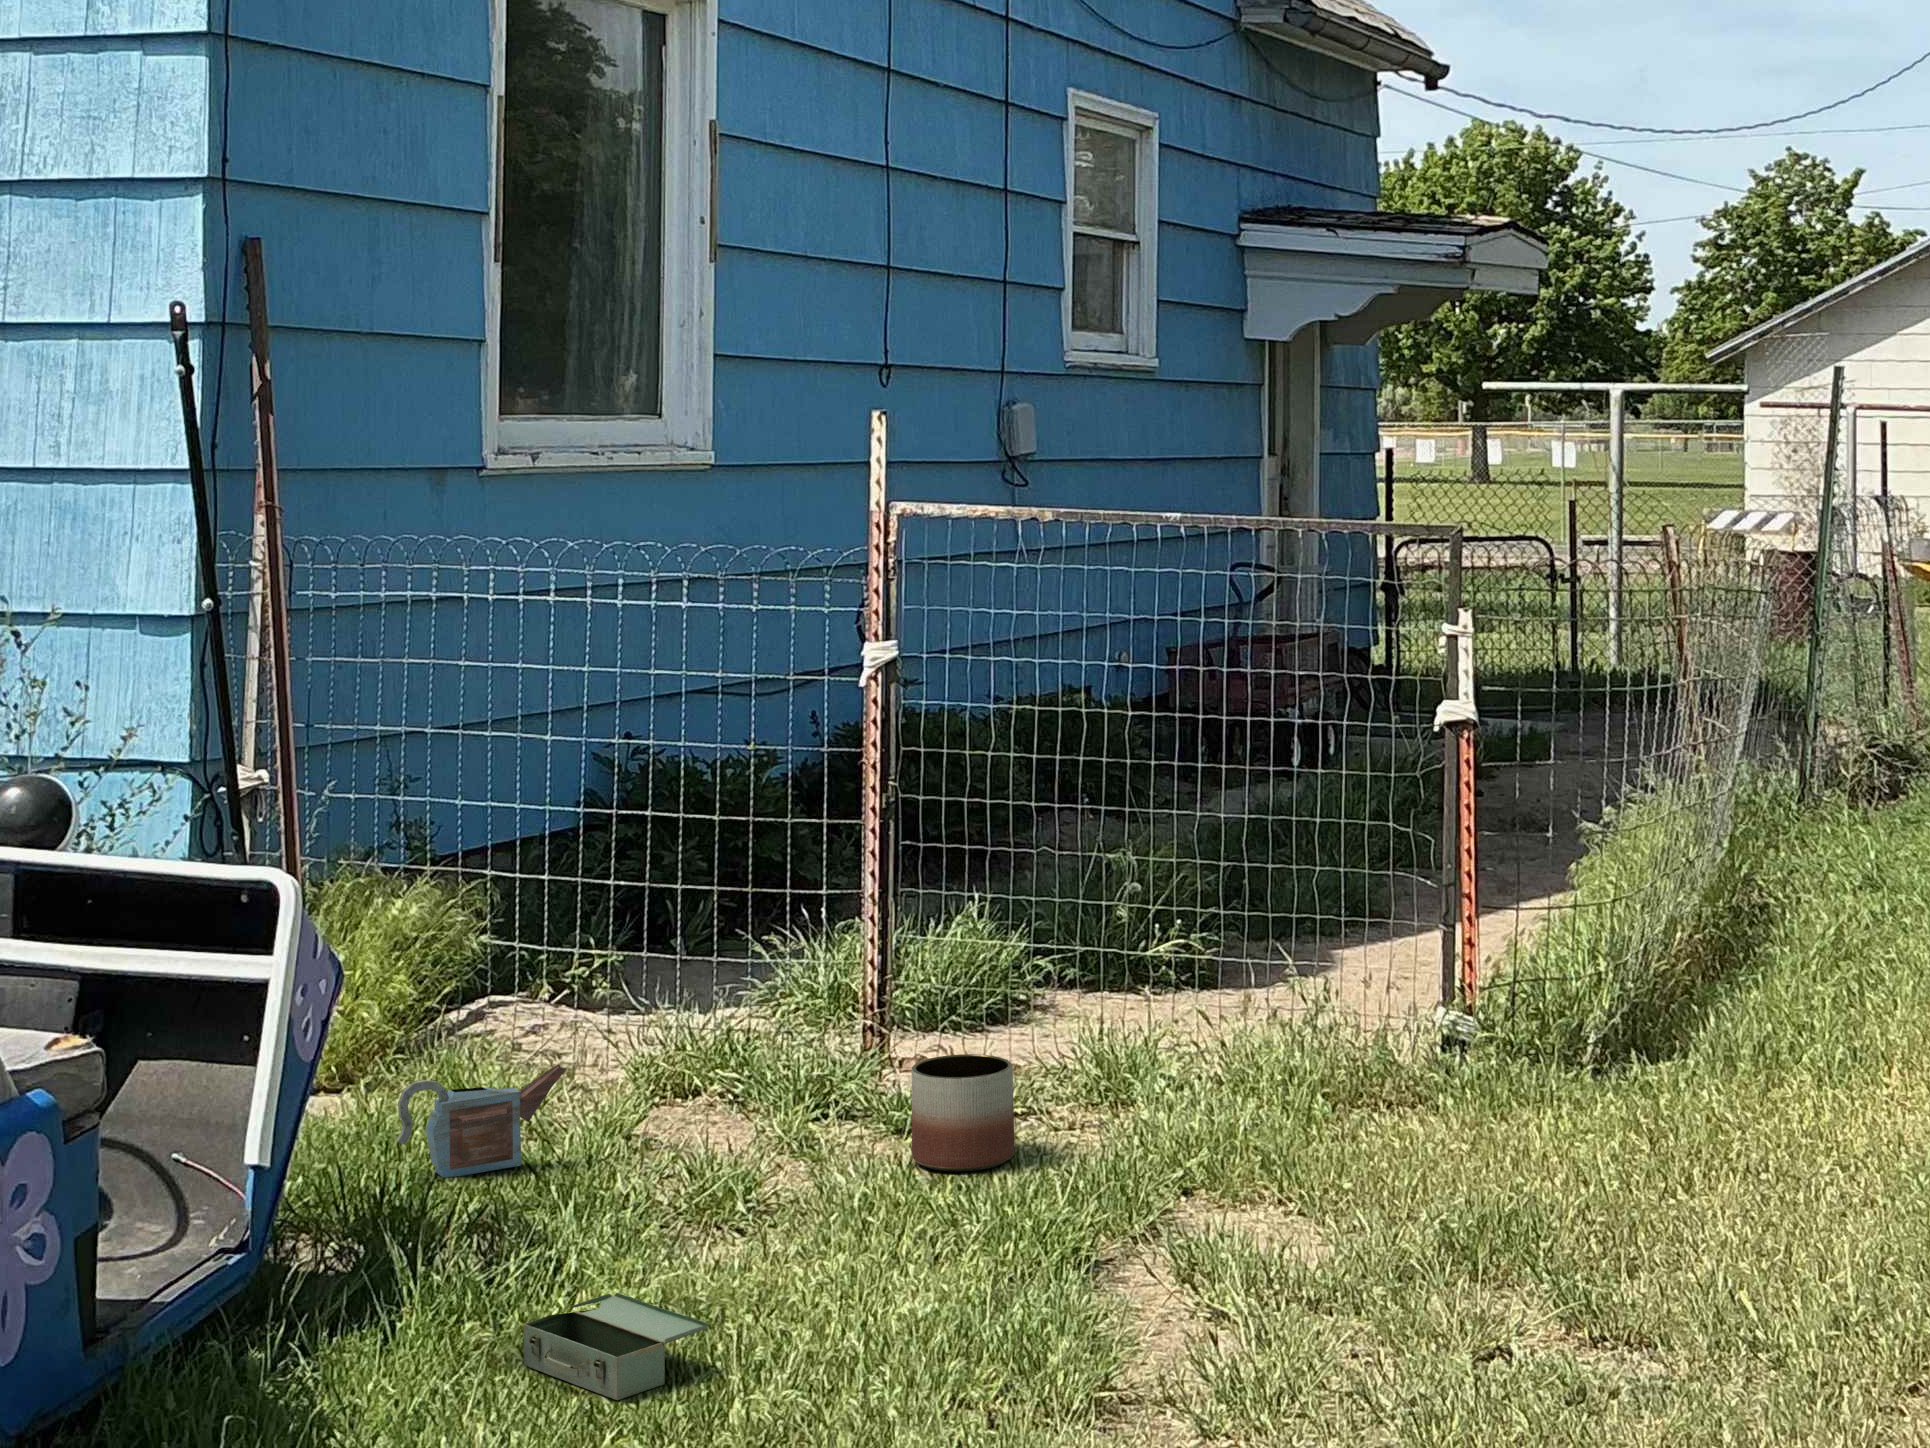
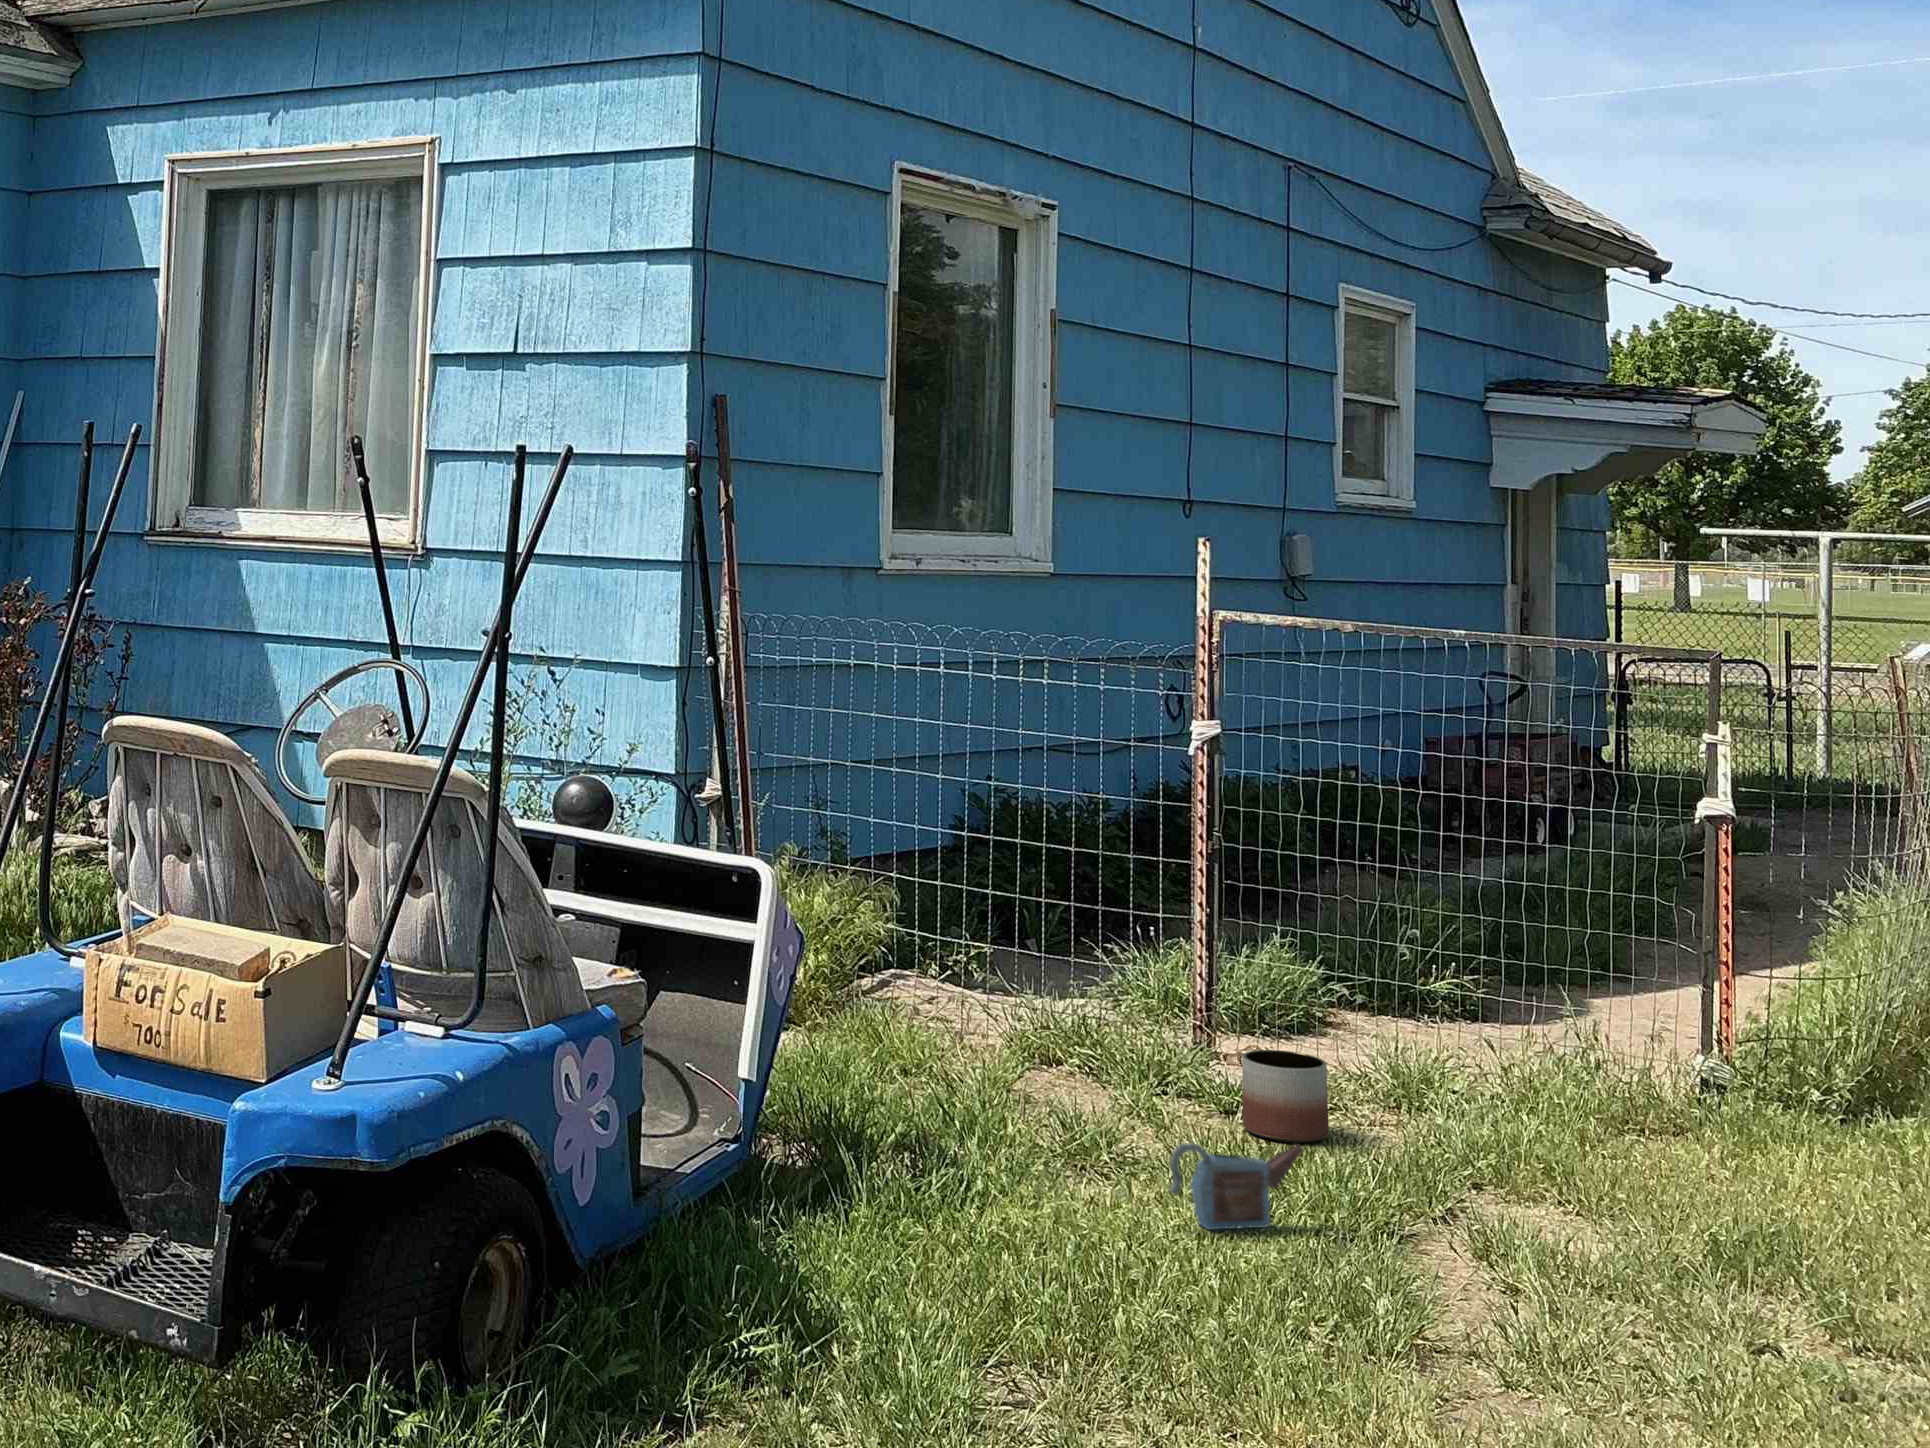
watering can: present [396,1064,566,1178] -> present [1170,1143,1303,1230]
toolbox: present [523,1293,708,1400] -> none [971,1185,1110,1260]

